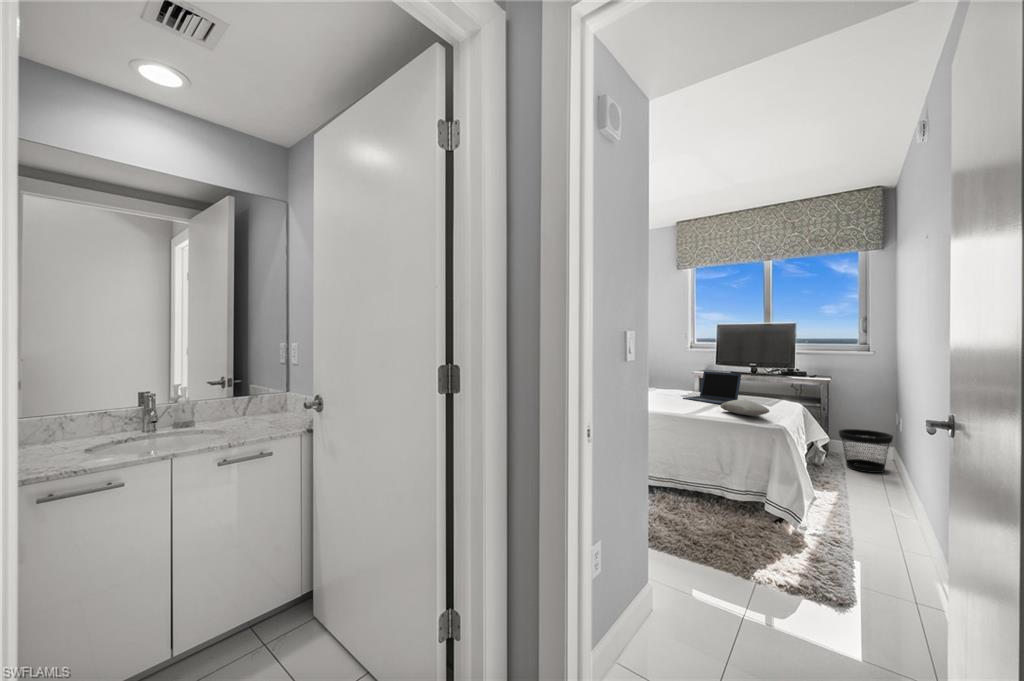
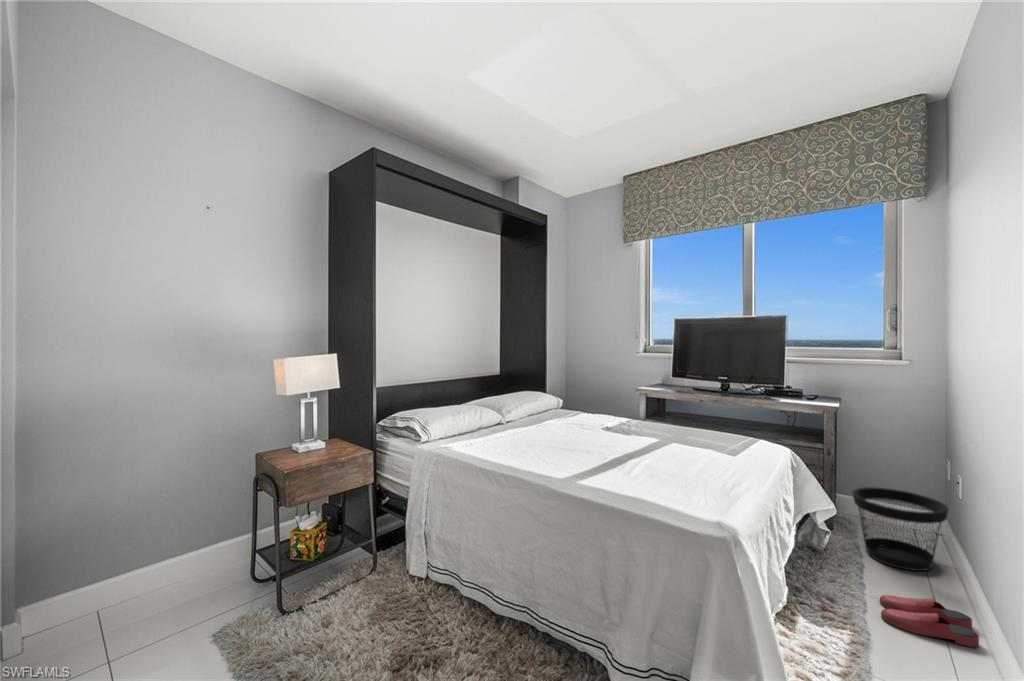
laptop: present [683,371,741,404] -> none [590,392,685,453]
pillow: present [720,400,769,416] -> none [627,456,708,498]
slippers: none [853,478,902,496] -> present [880,595,979,647]

